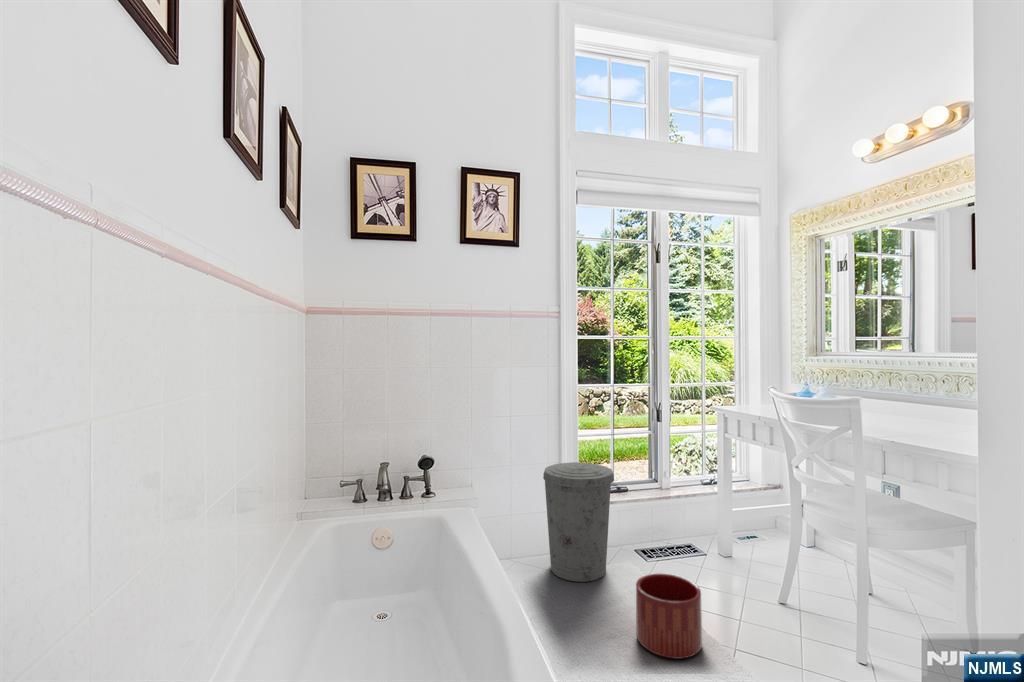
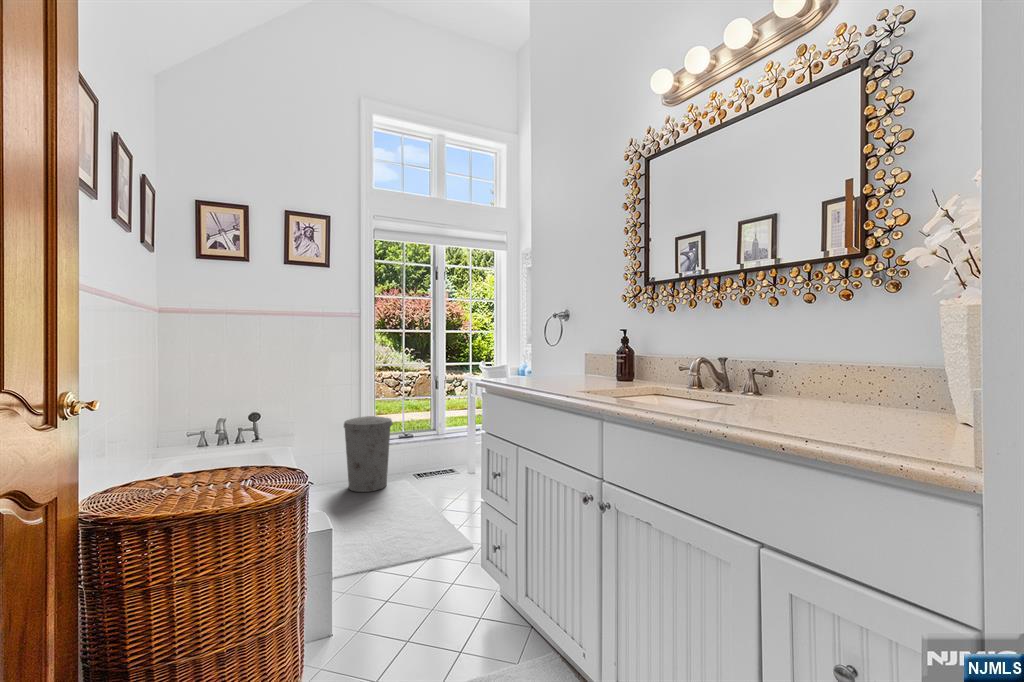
planter: present [636,573,702,659] -> none [388,475,425,518]

